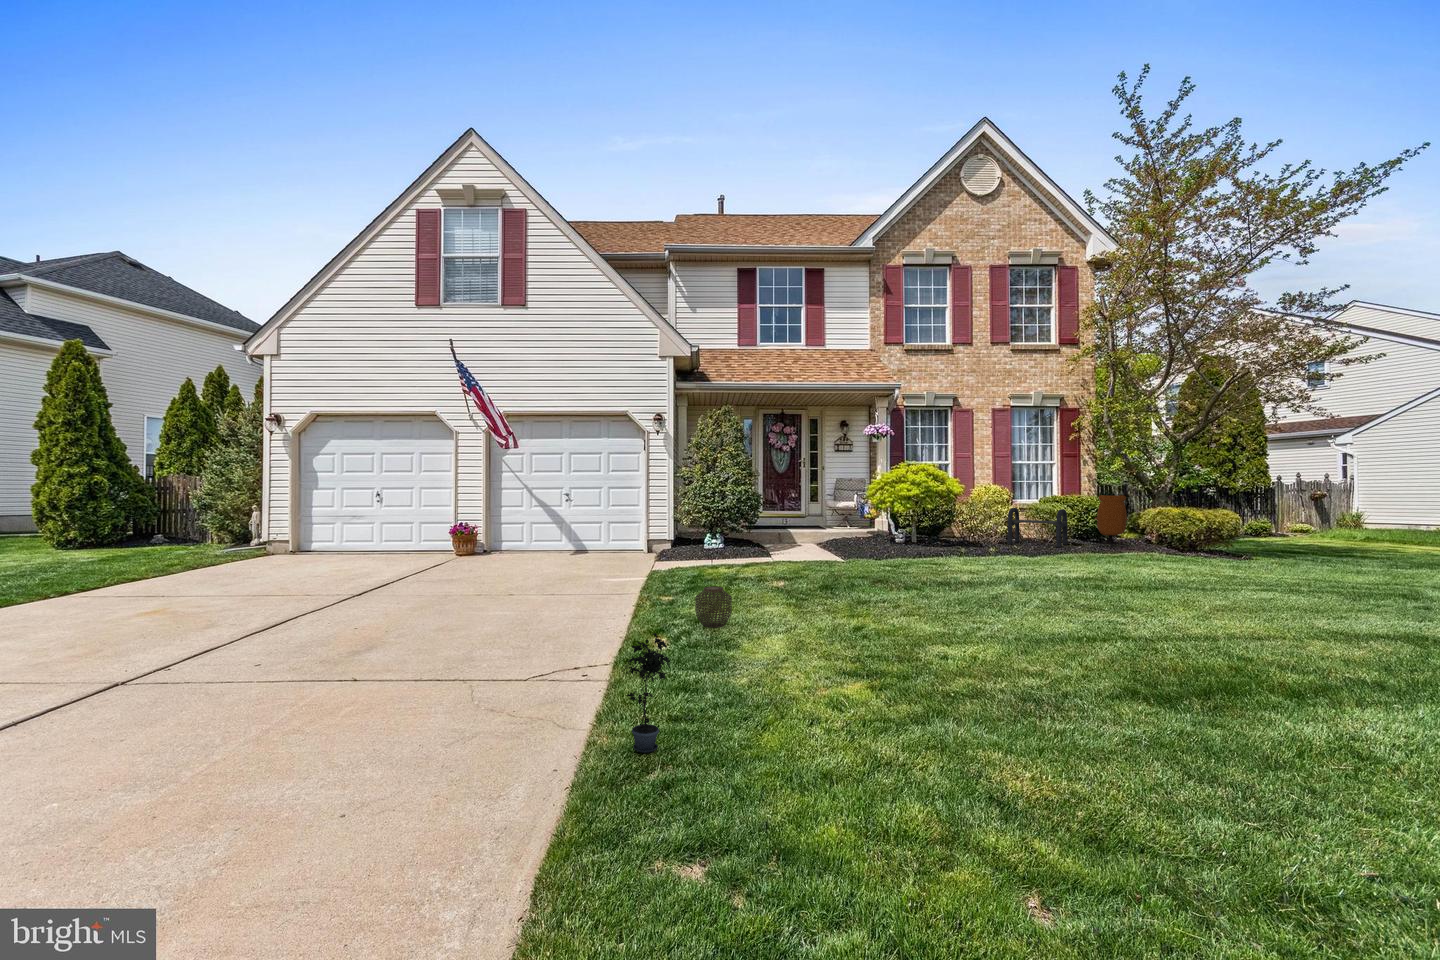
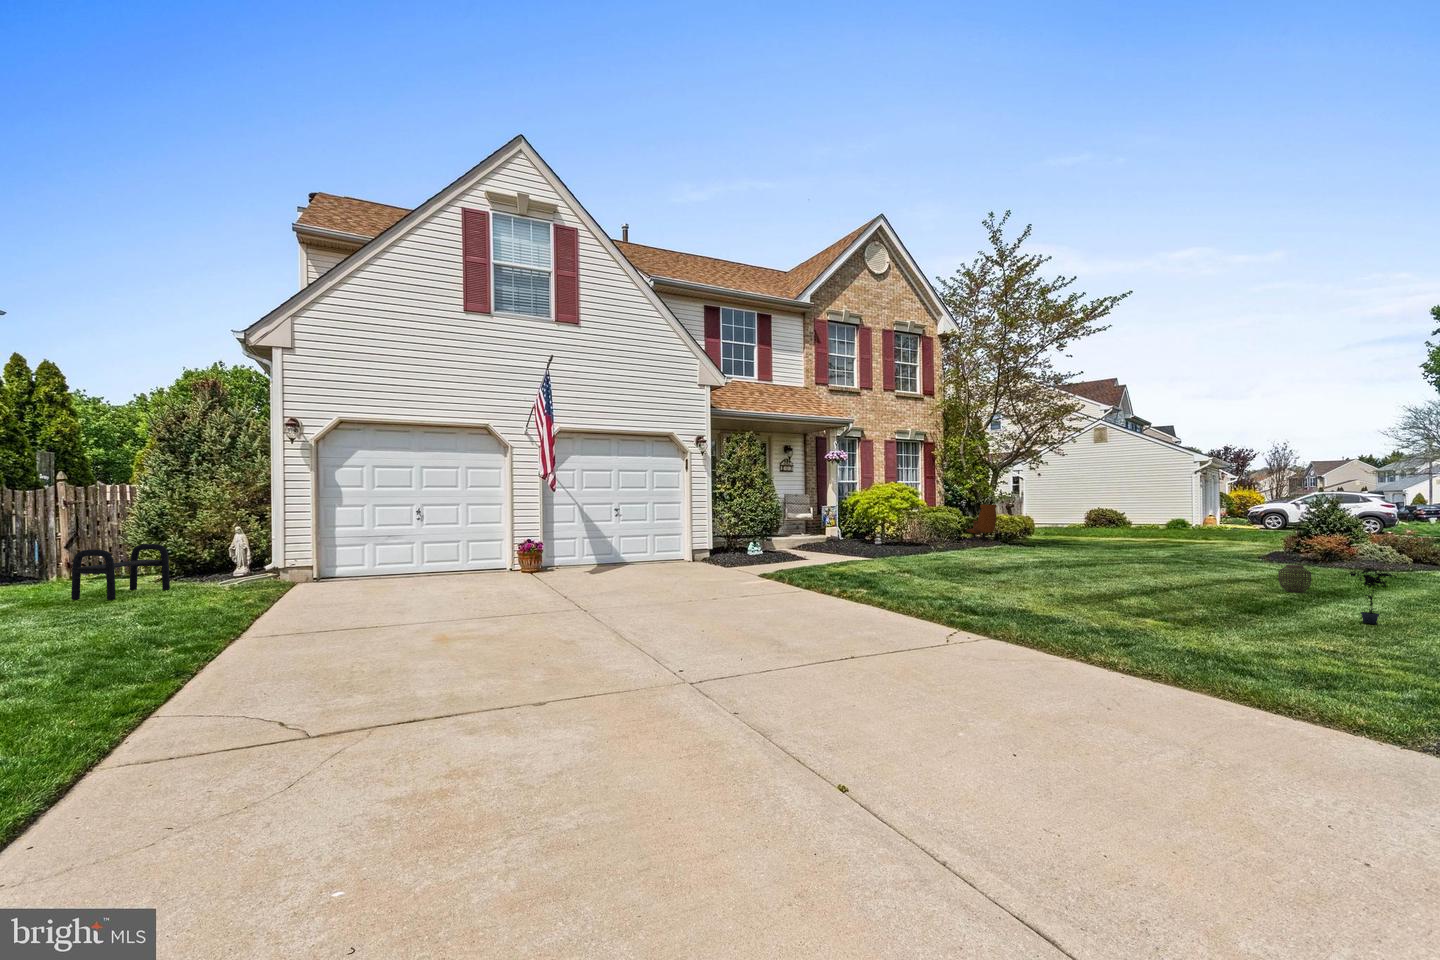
bench: present [1008,508,1067,547] -> present [71,544,170,600]
woven basket: present [695,586,732,628] -> present [1278,565,1311,592]
potted plant: present [622,633,670,753] -> present [1349,566,1397,624]

